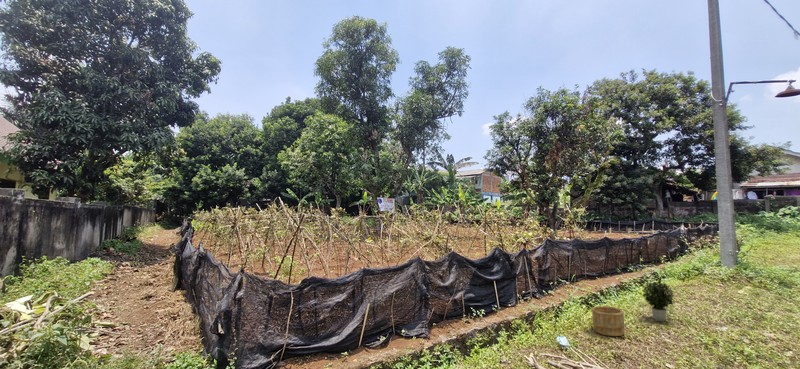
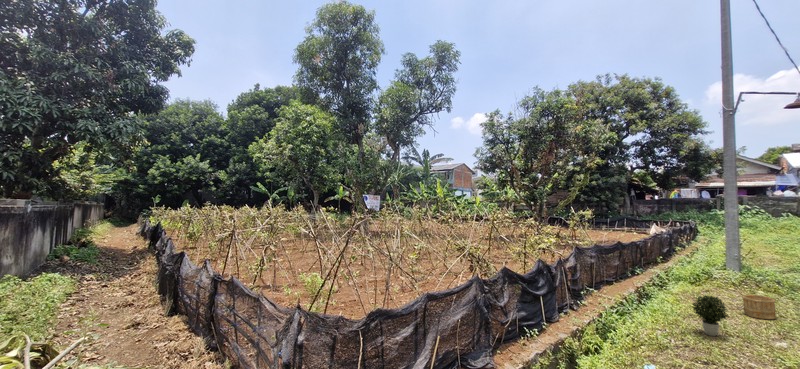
wooden bucket: present [591,306,625,336] -> present [742,295,776,319]

